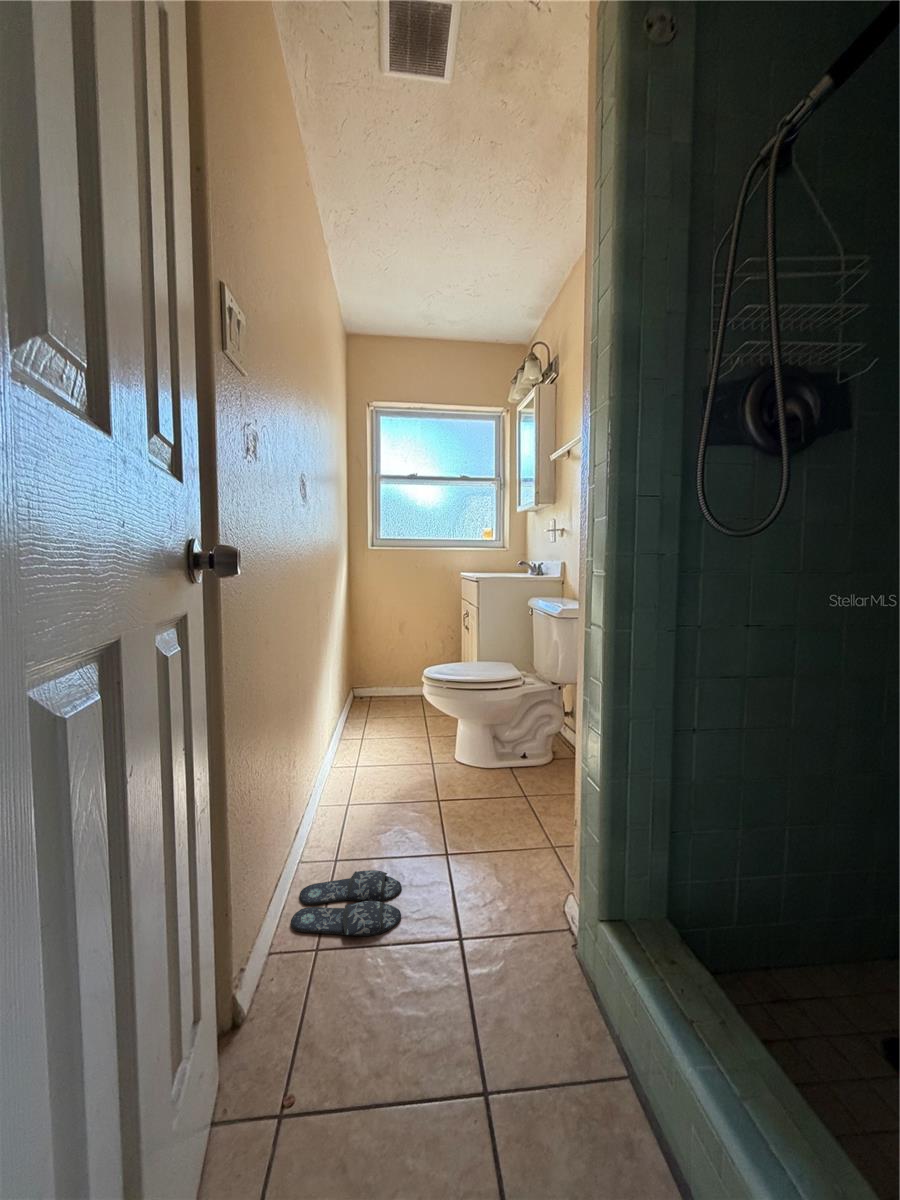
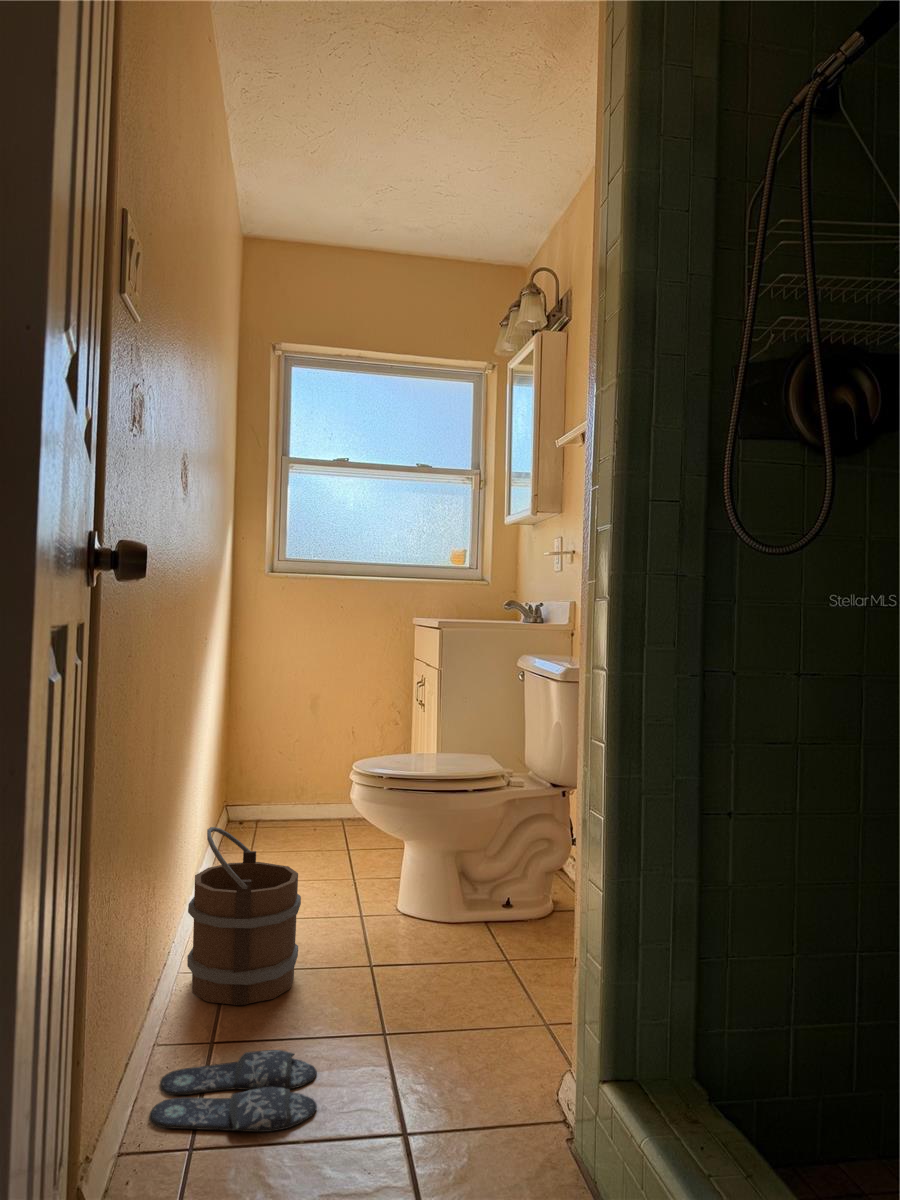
bucket: none [319,719,391,834] -> present [187,827,301,1005]

